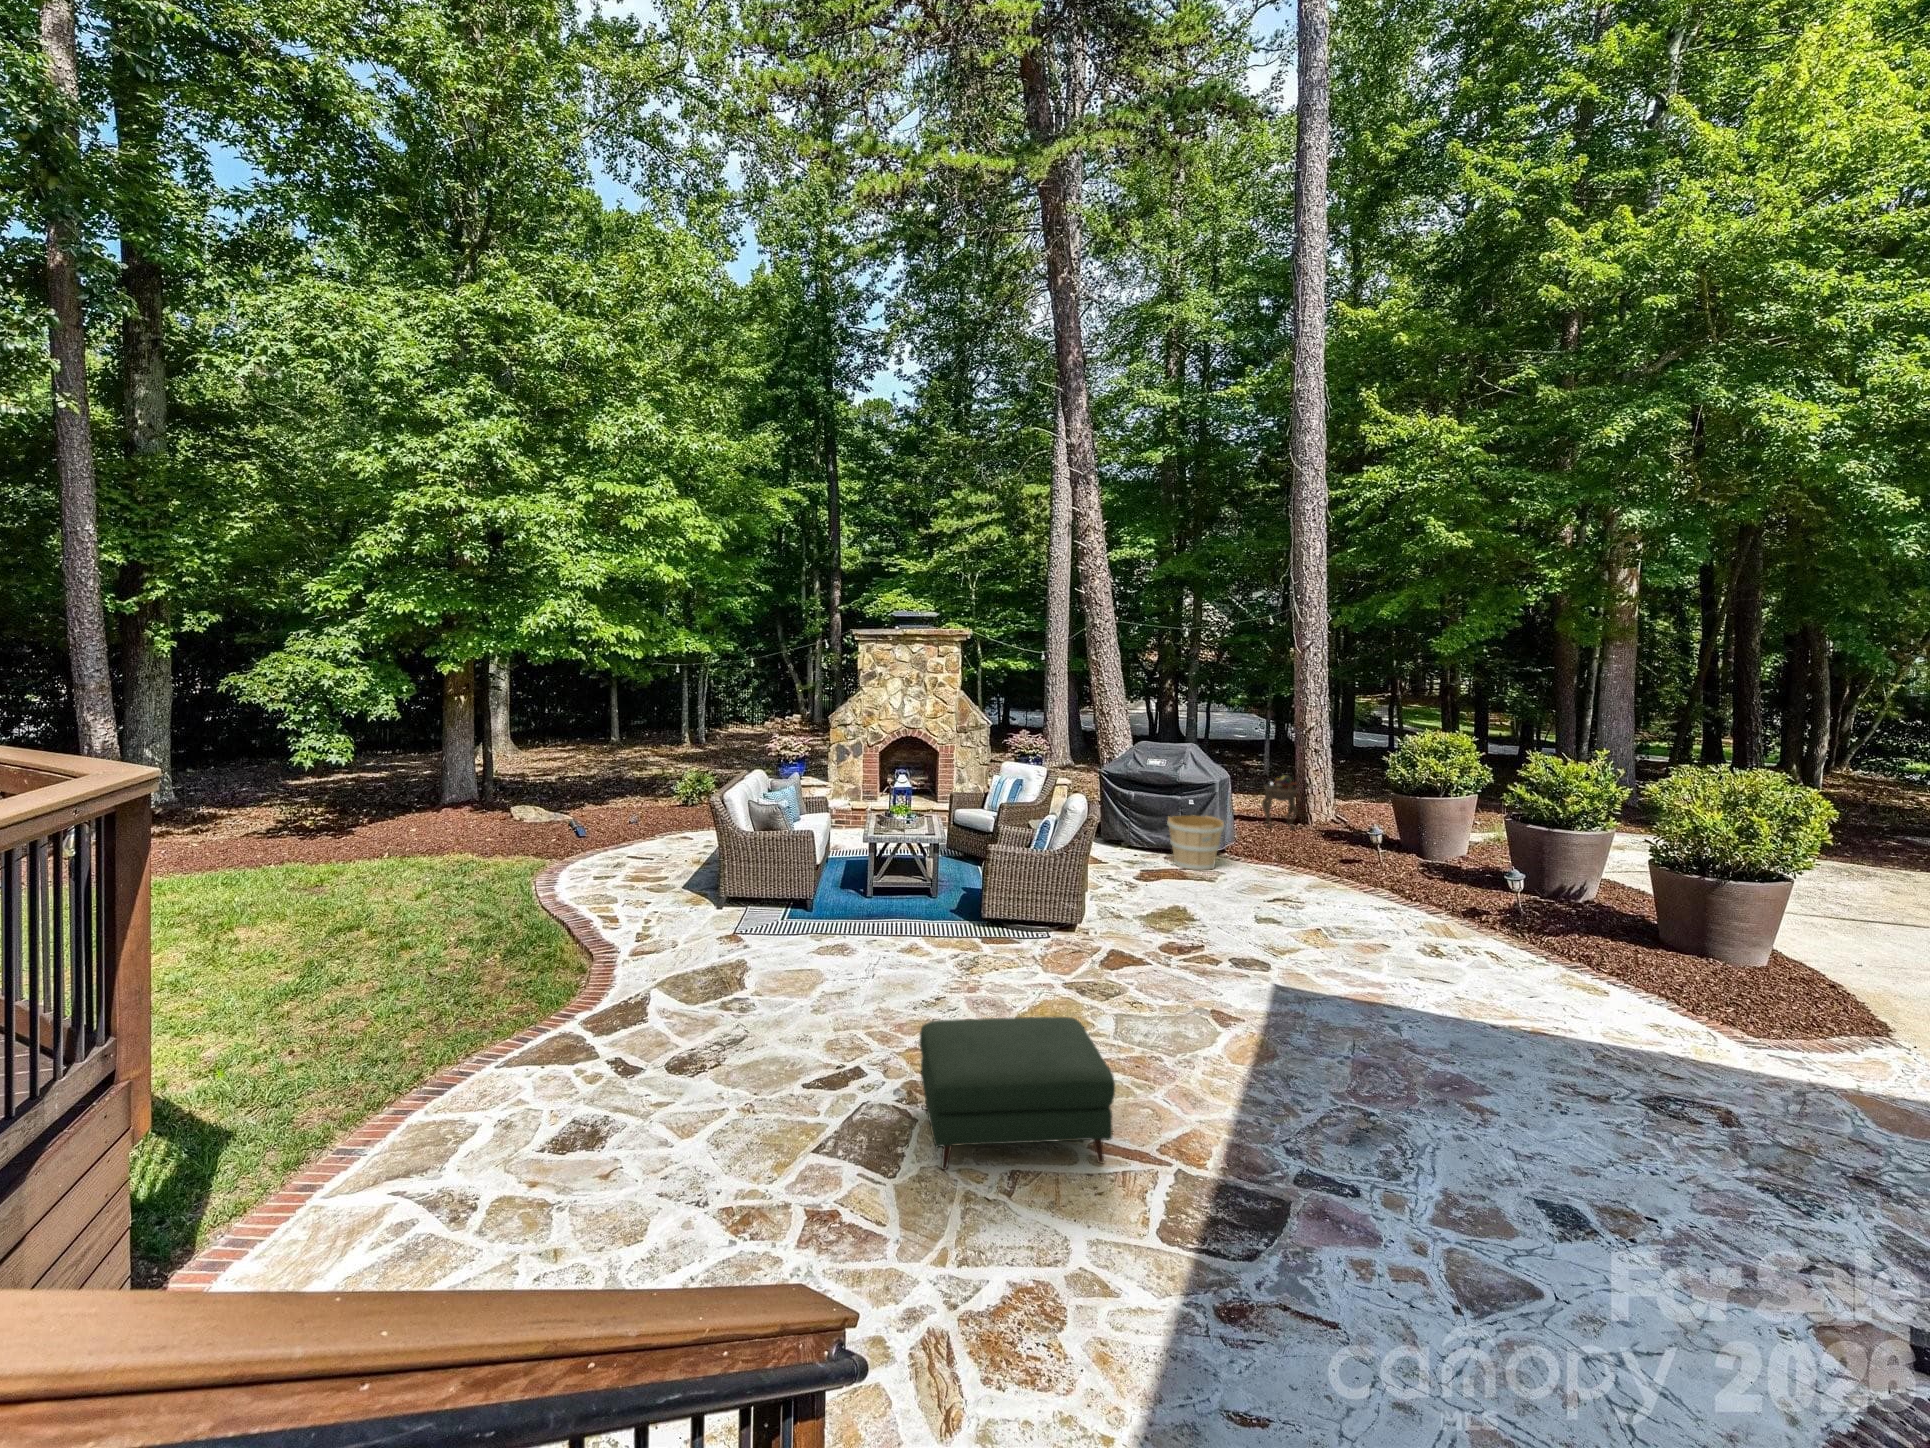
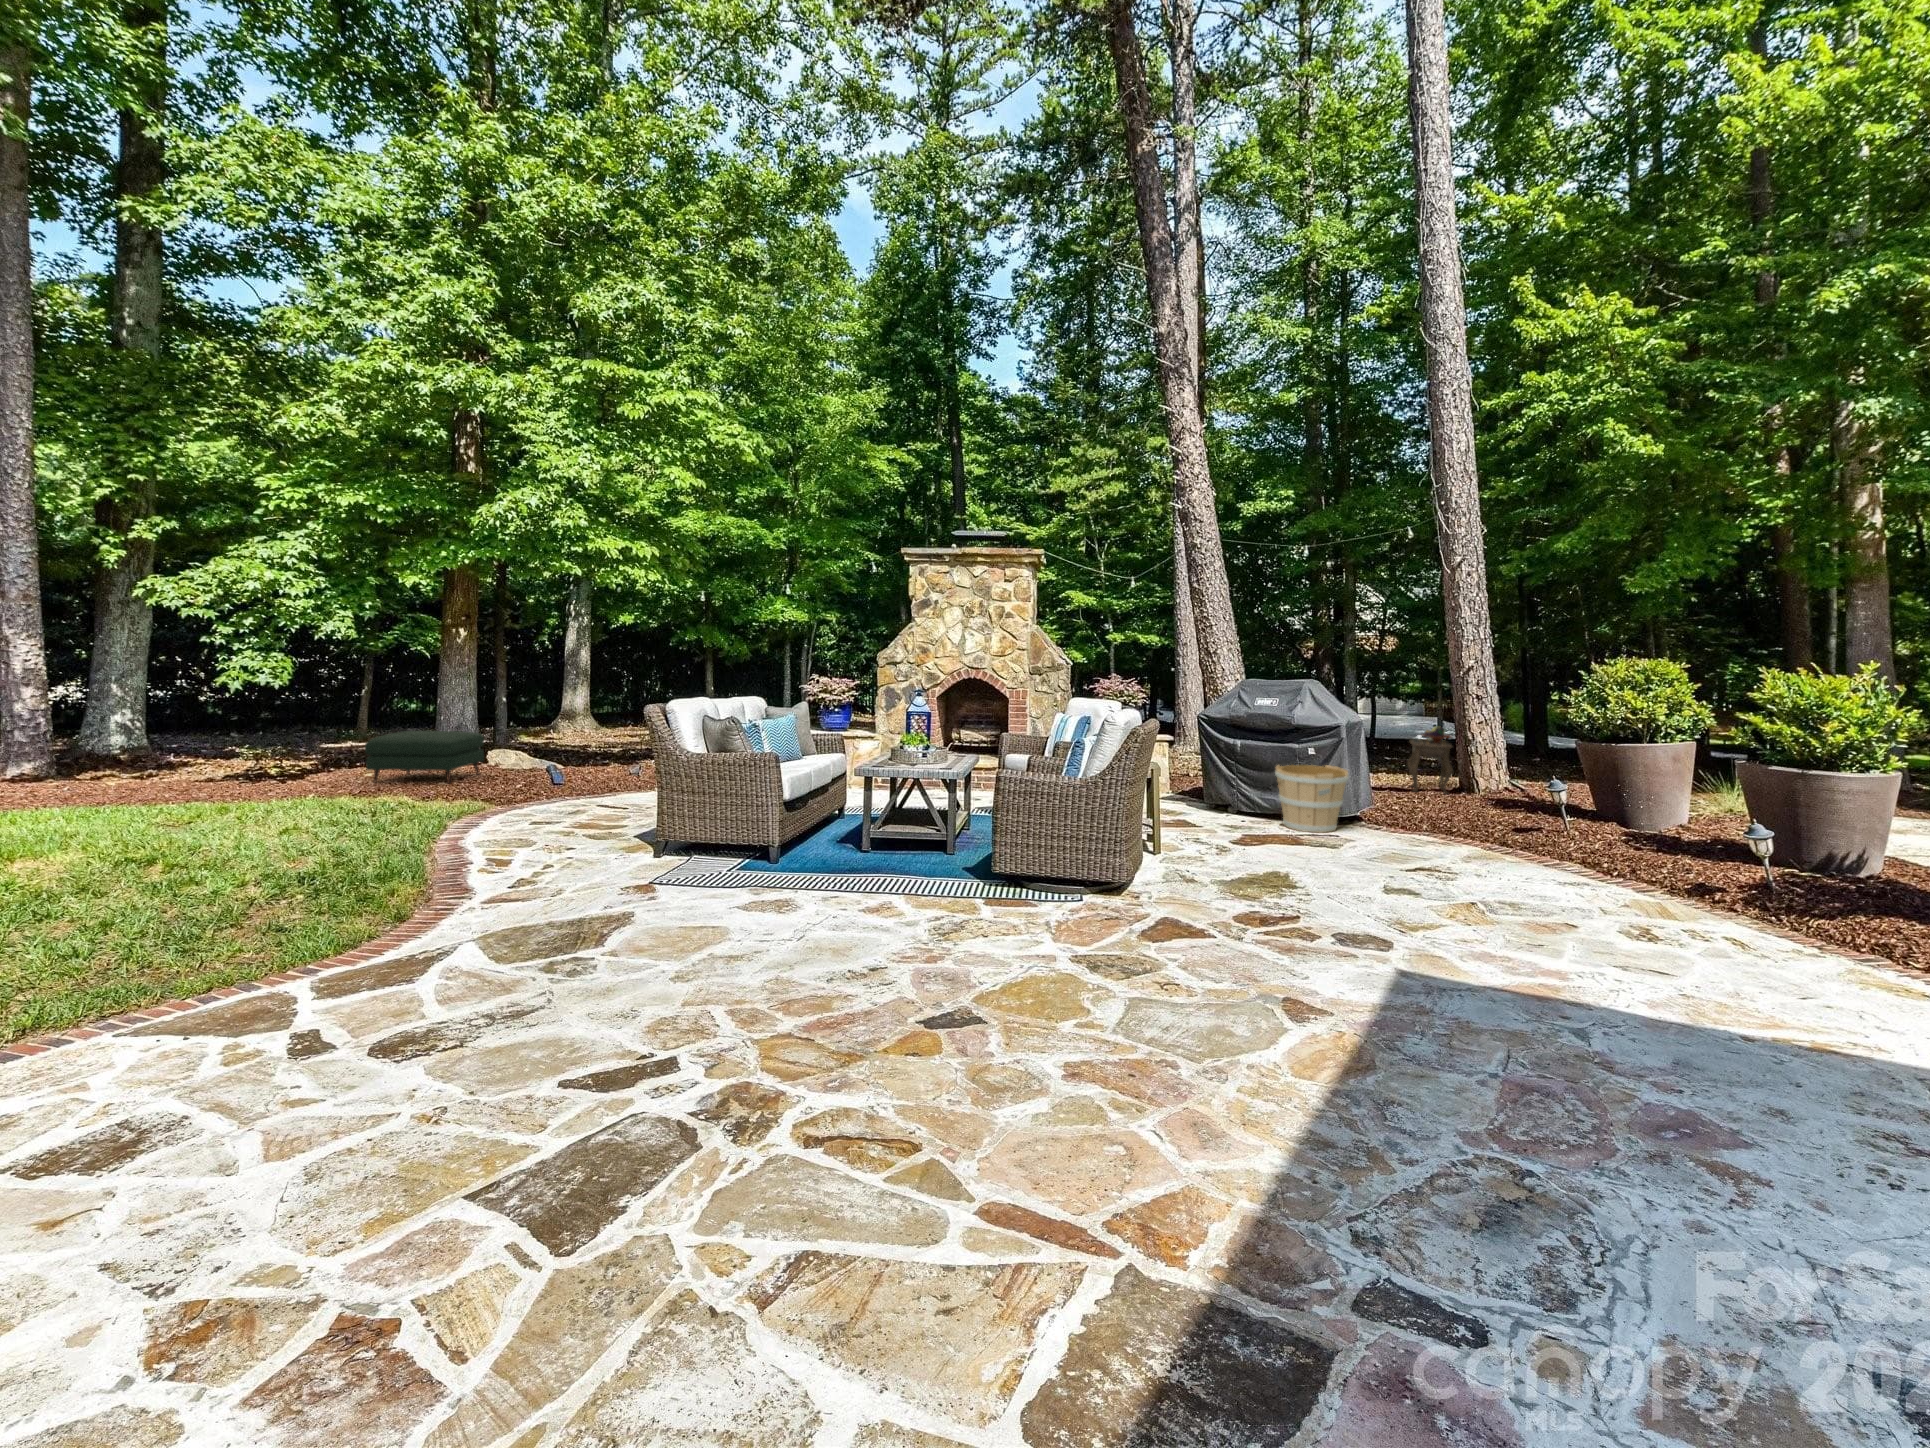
ottoman: present [920,1017,1115,1170] -> present [365,731,484,783]

